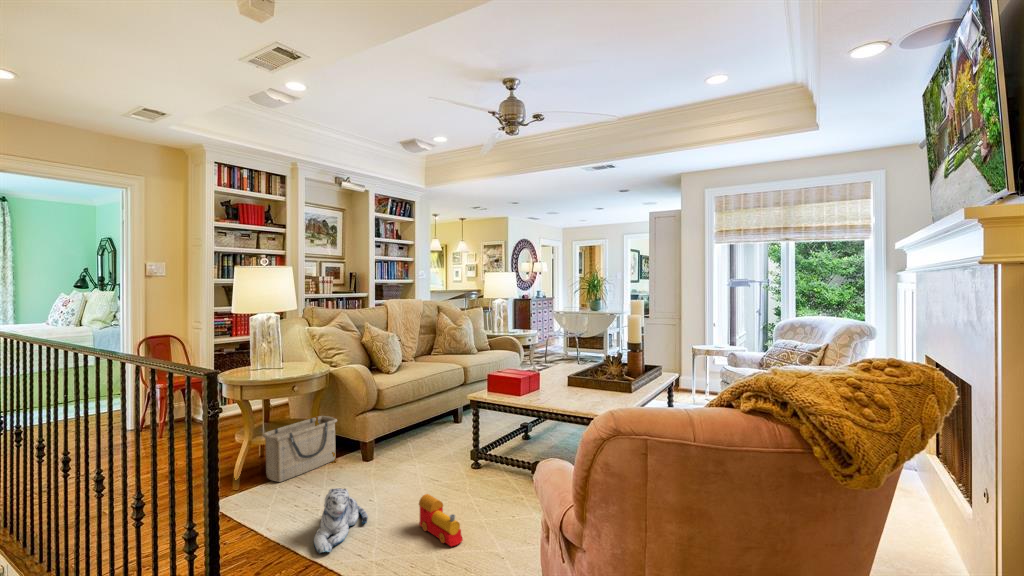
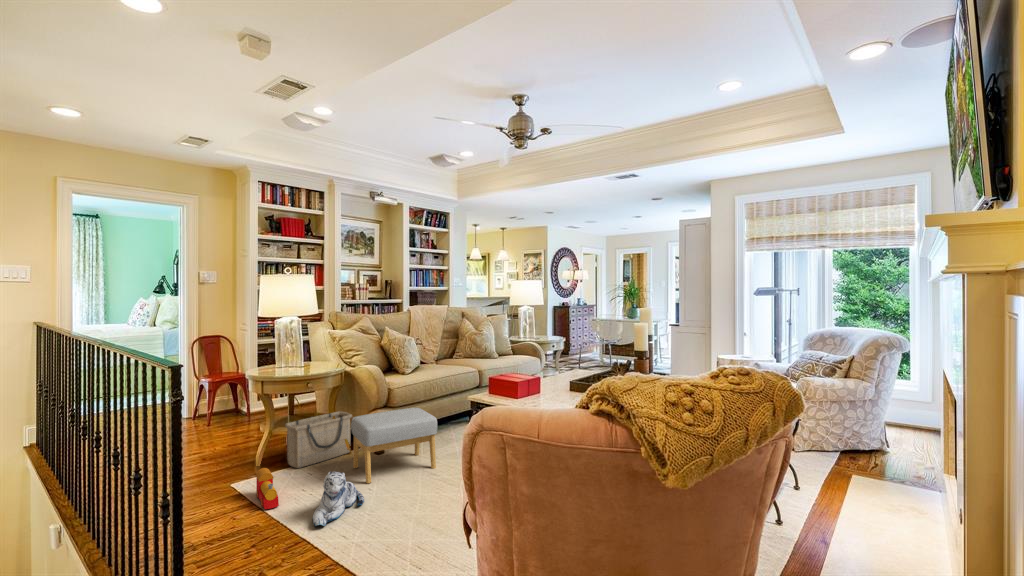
footstool: none [341,409,437,496] -> present [351,408,437,483]
toy train: present [419,494,463,546] -> present [256,468,279,509]

